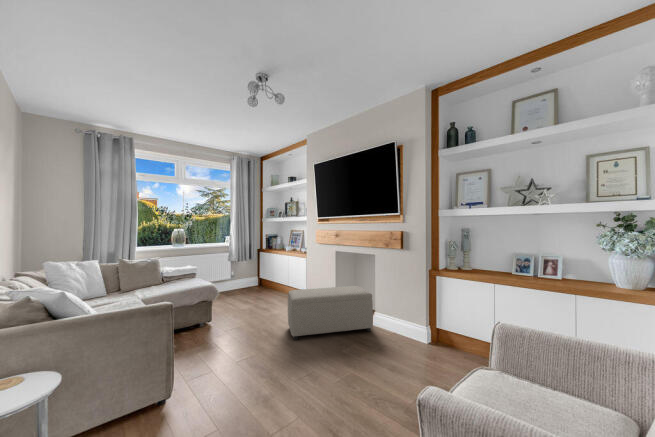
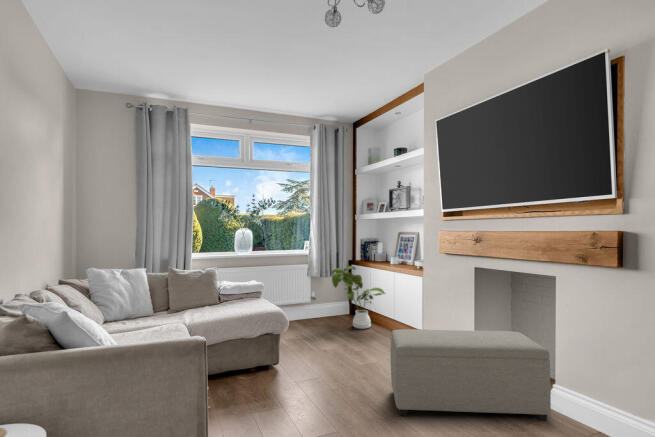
house plant: none [246,253,283,294] -> present [331,266,385,329]

